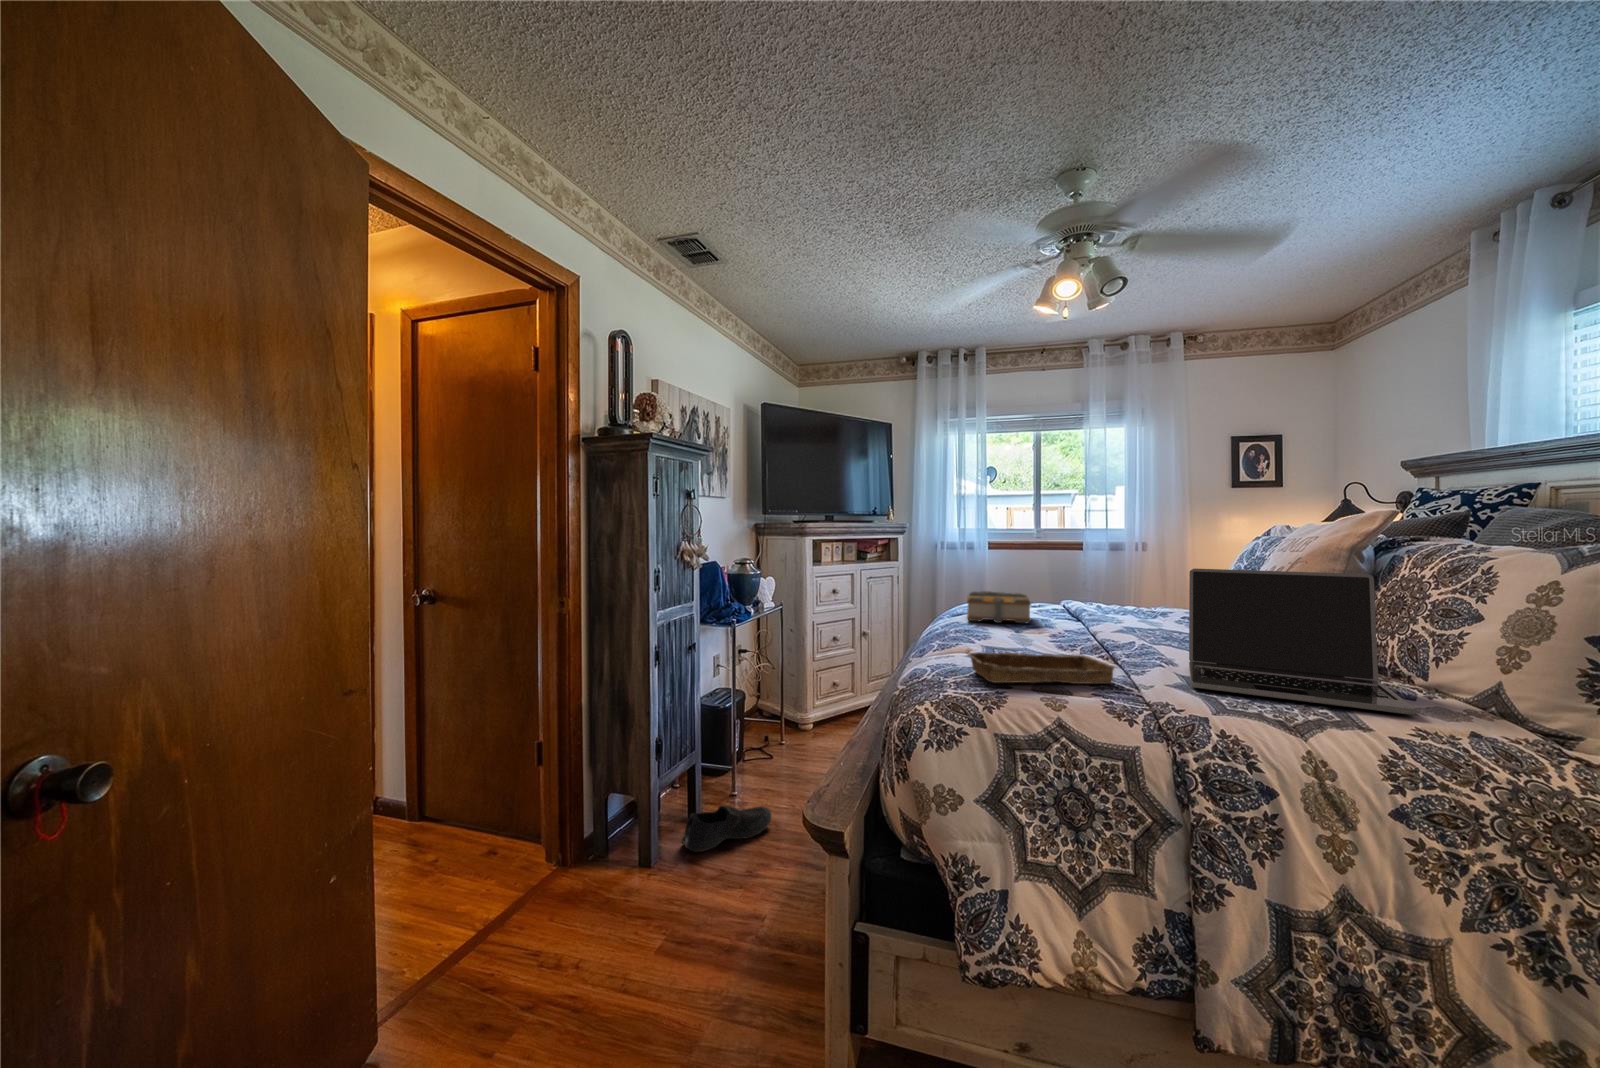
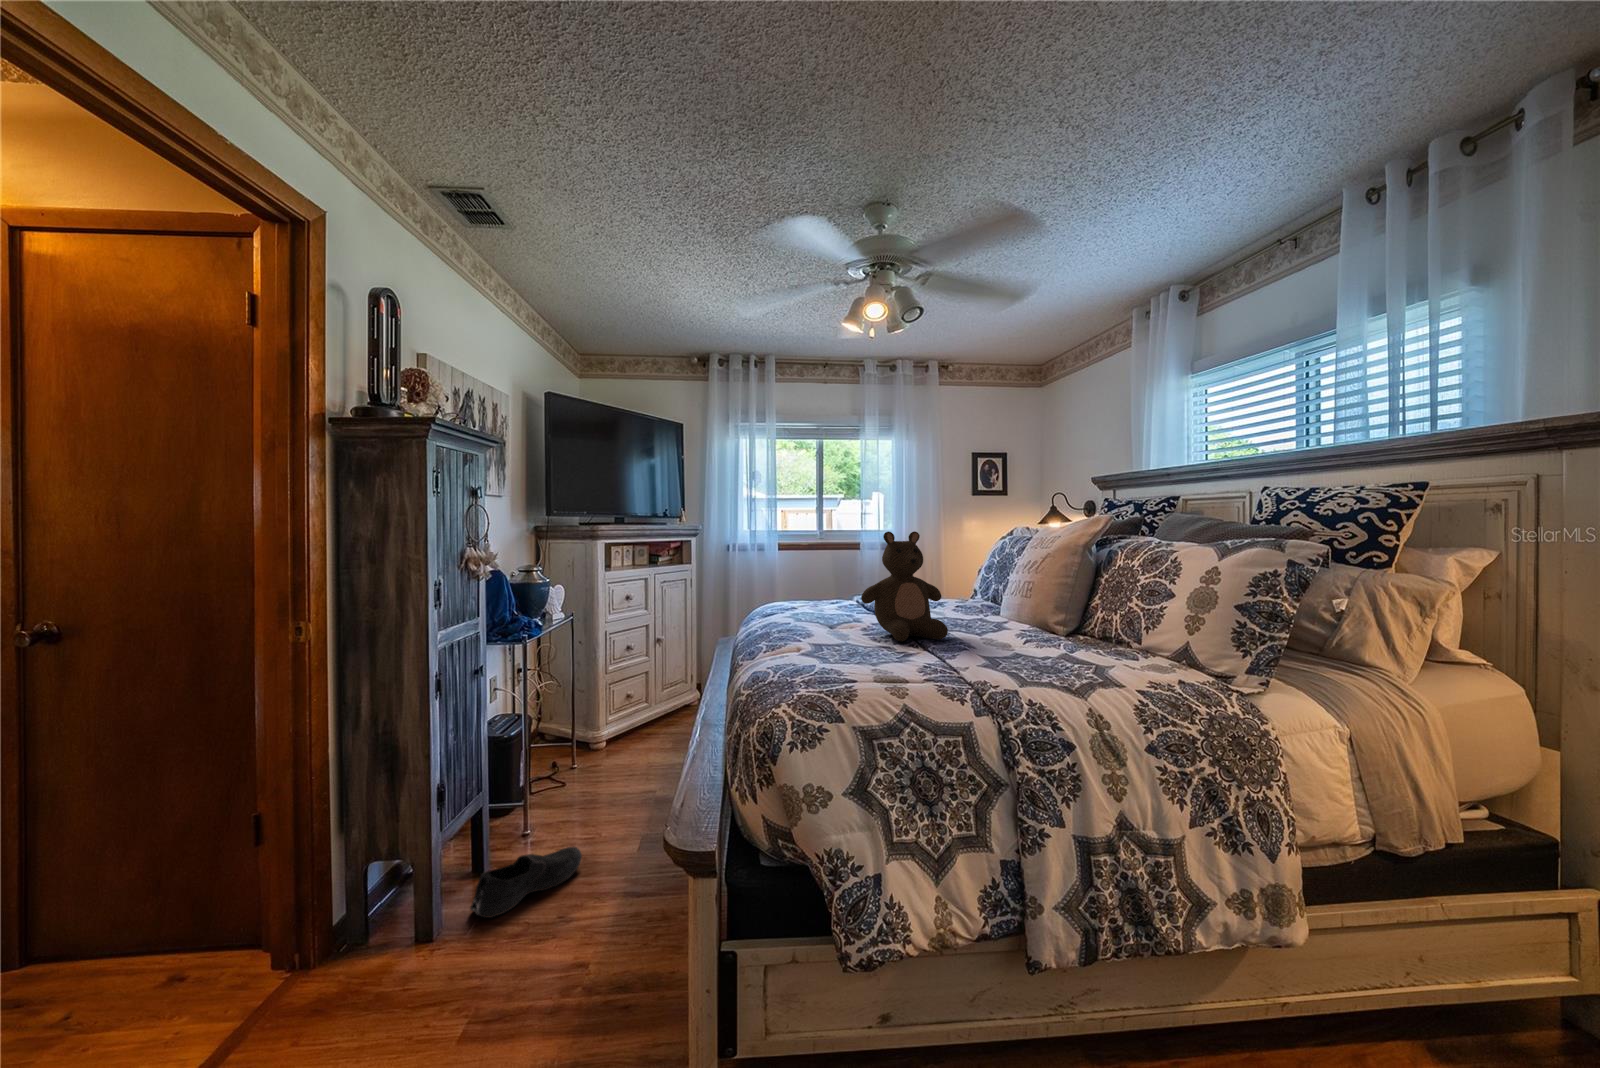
stuffed bear: none [1039,529,1141,651] -> present [861,531,948,641]
laptop: present [1189,568,1415,715] -> none [986,564,1147,671]
book: present [967,591,1031,624] -> none [786,593,847,622]
tray: present [967,652,1116,684] -> none [812,646,947,678]

